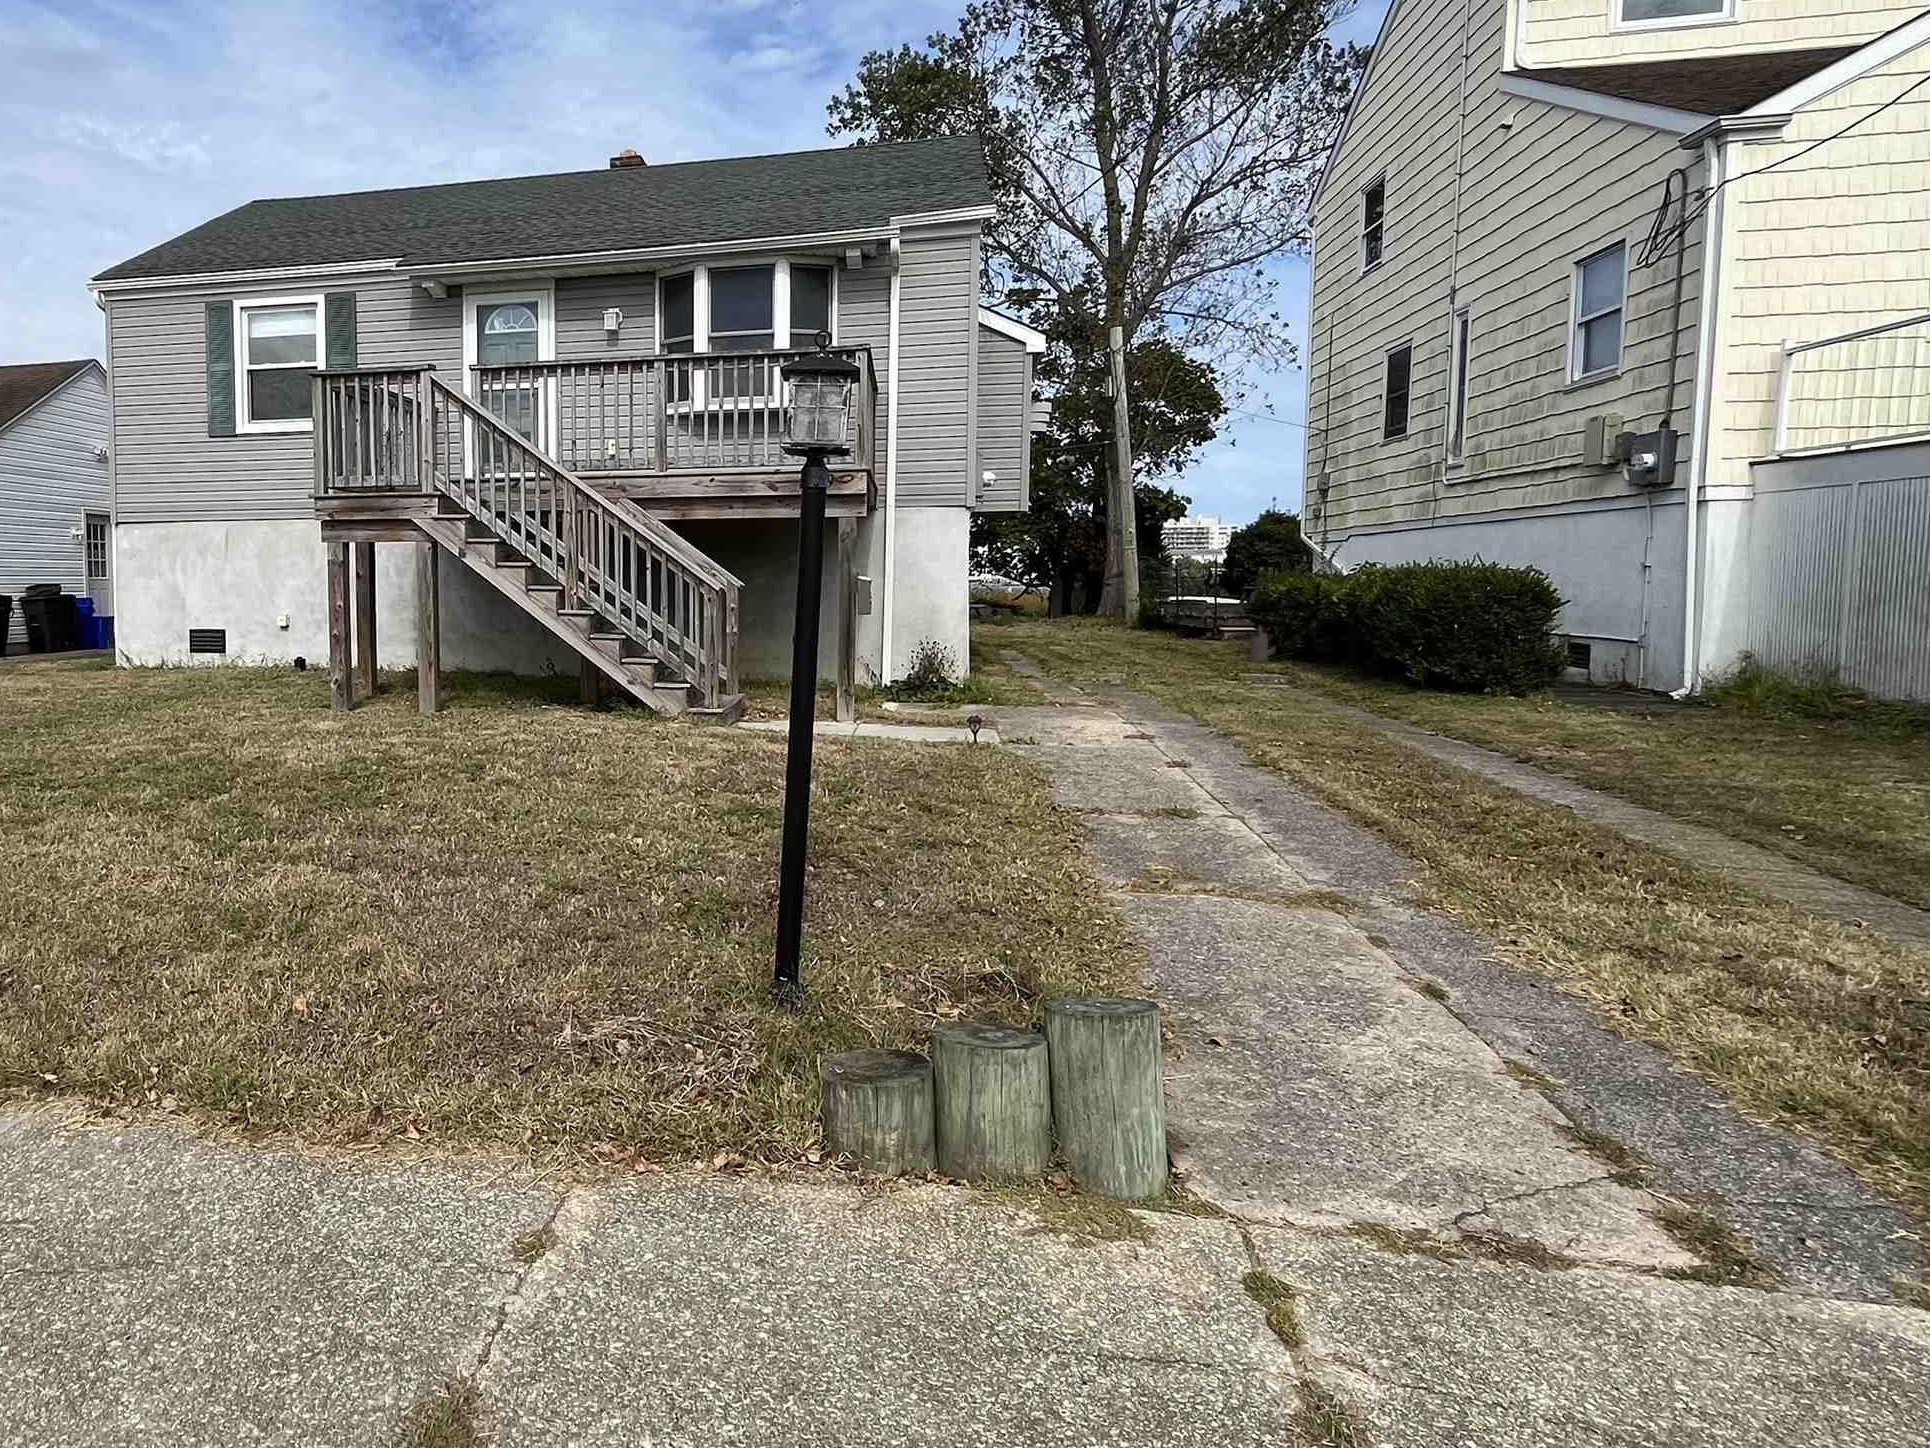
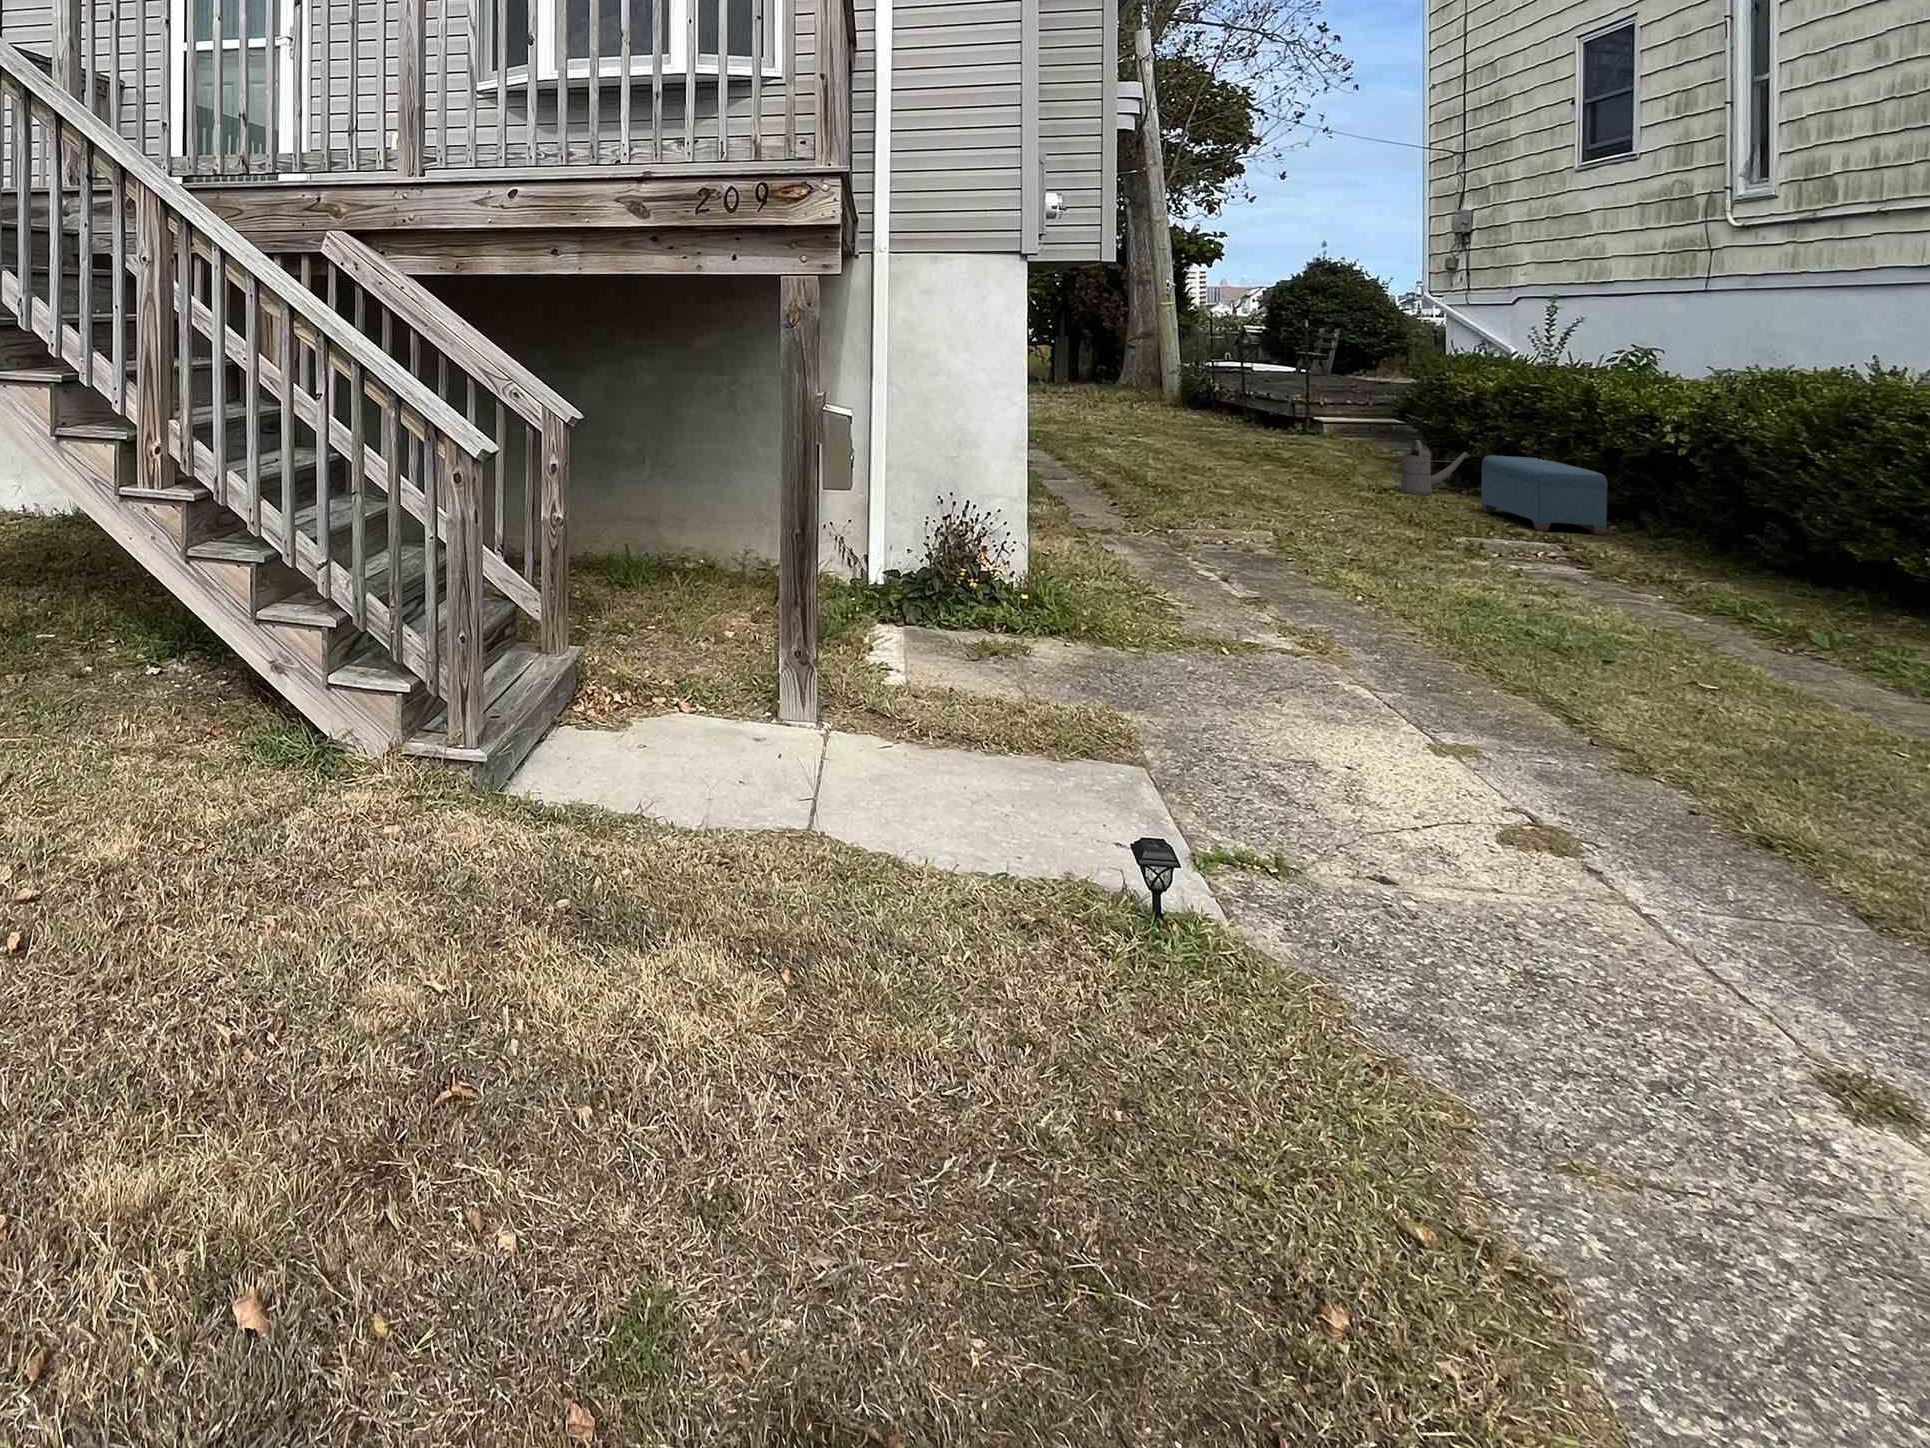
bench: none [1286,631,1346,674] -> present [1481,455,1608,534]

